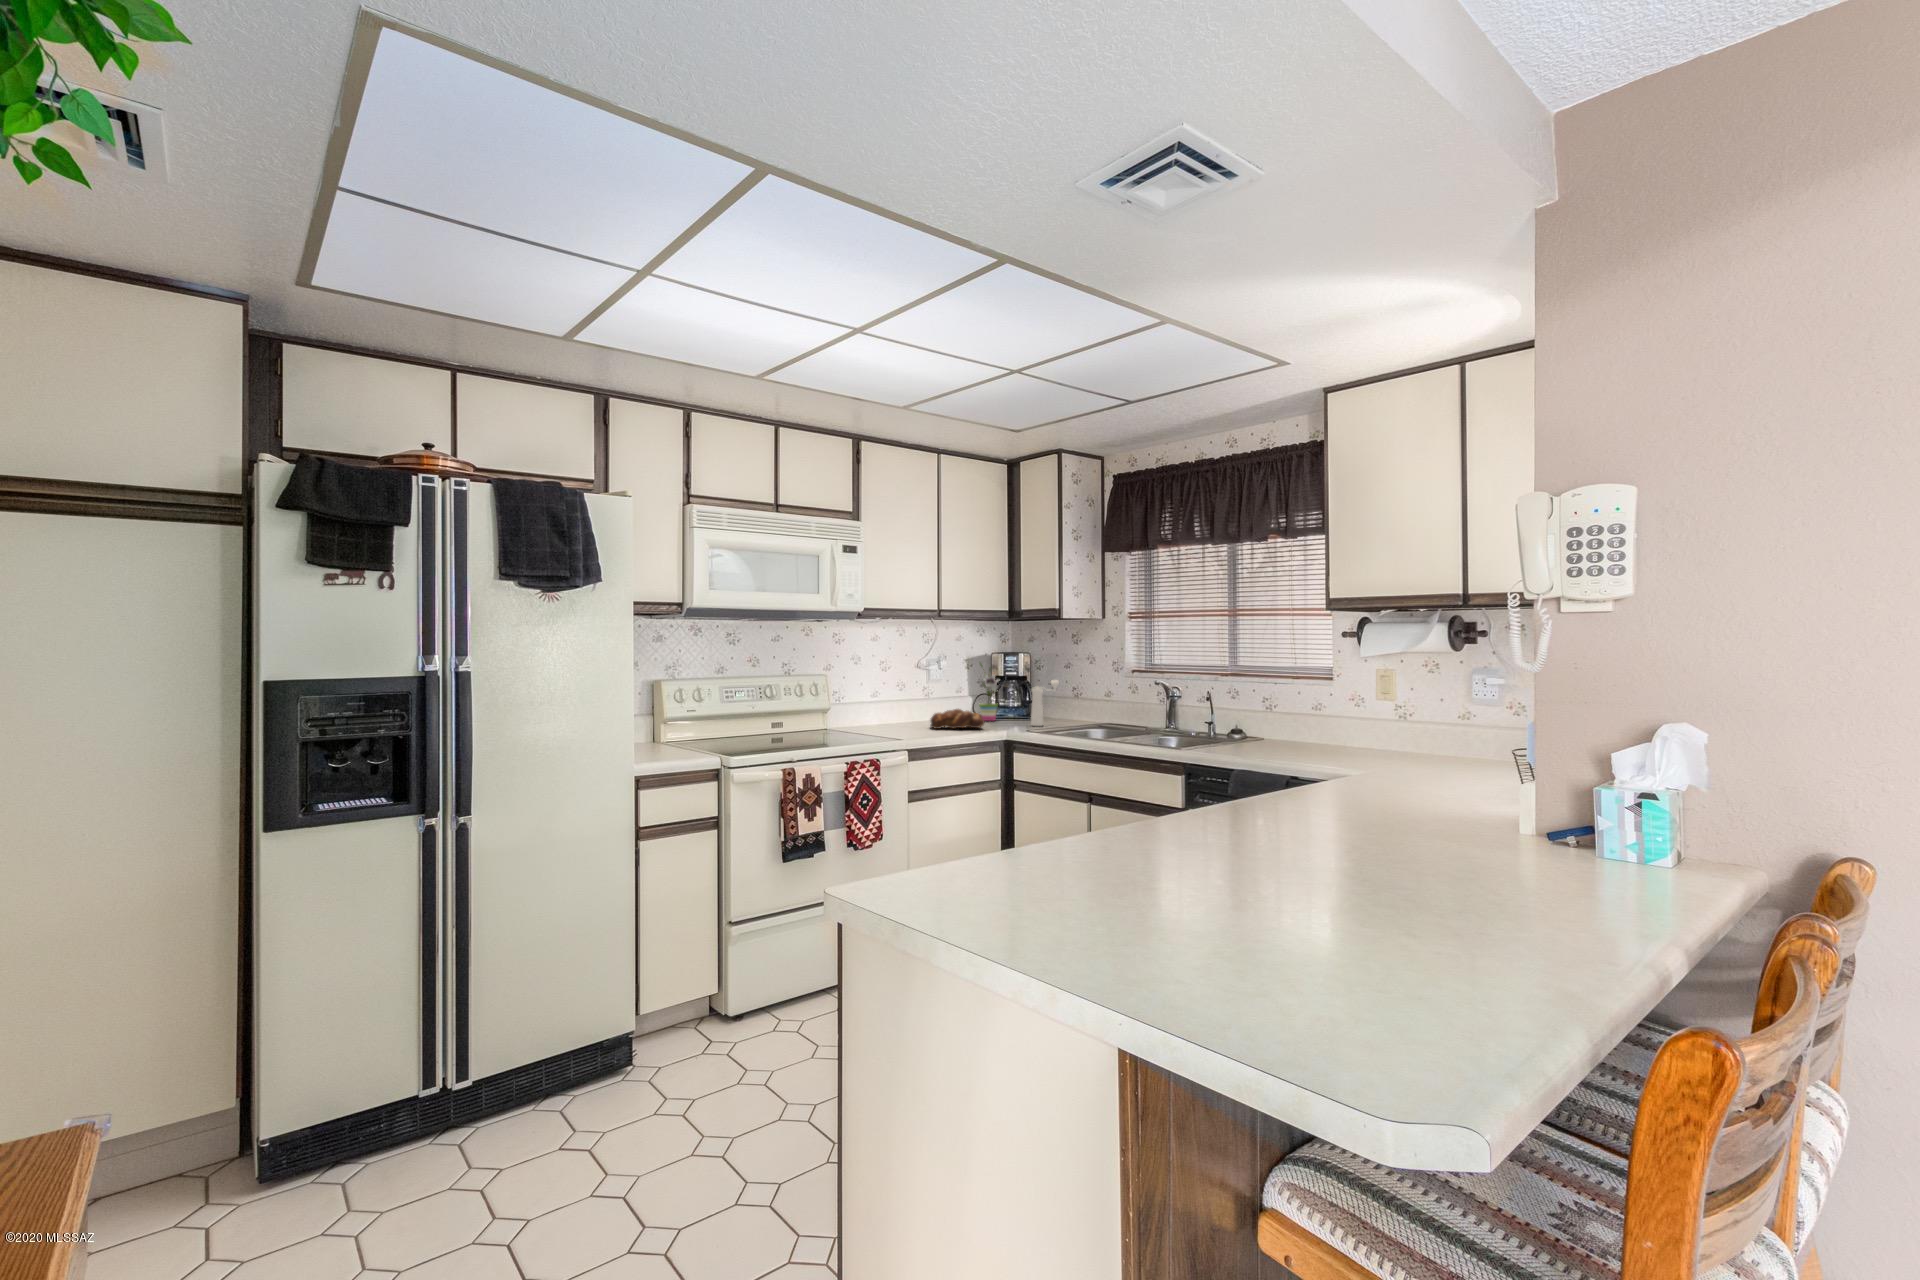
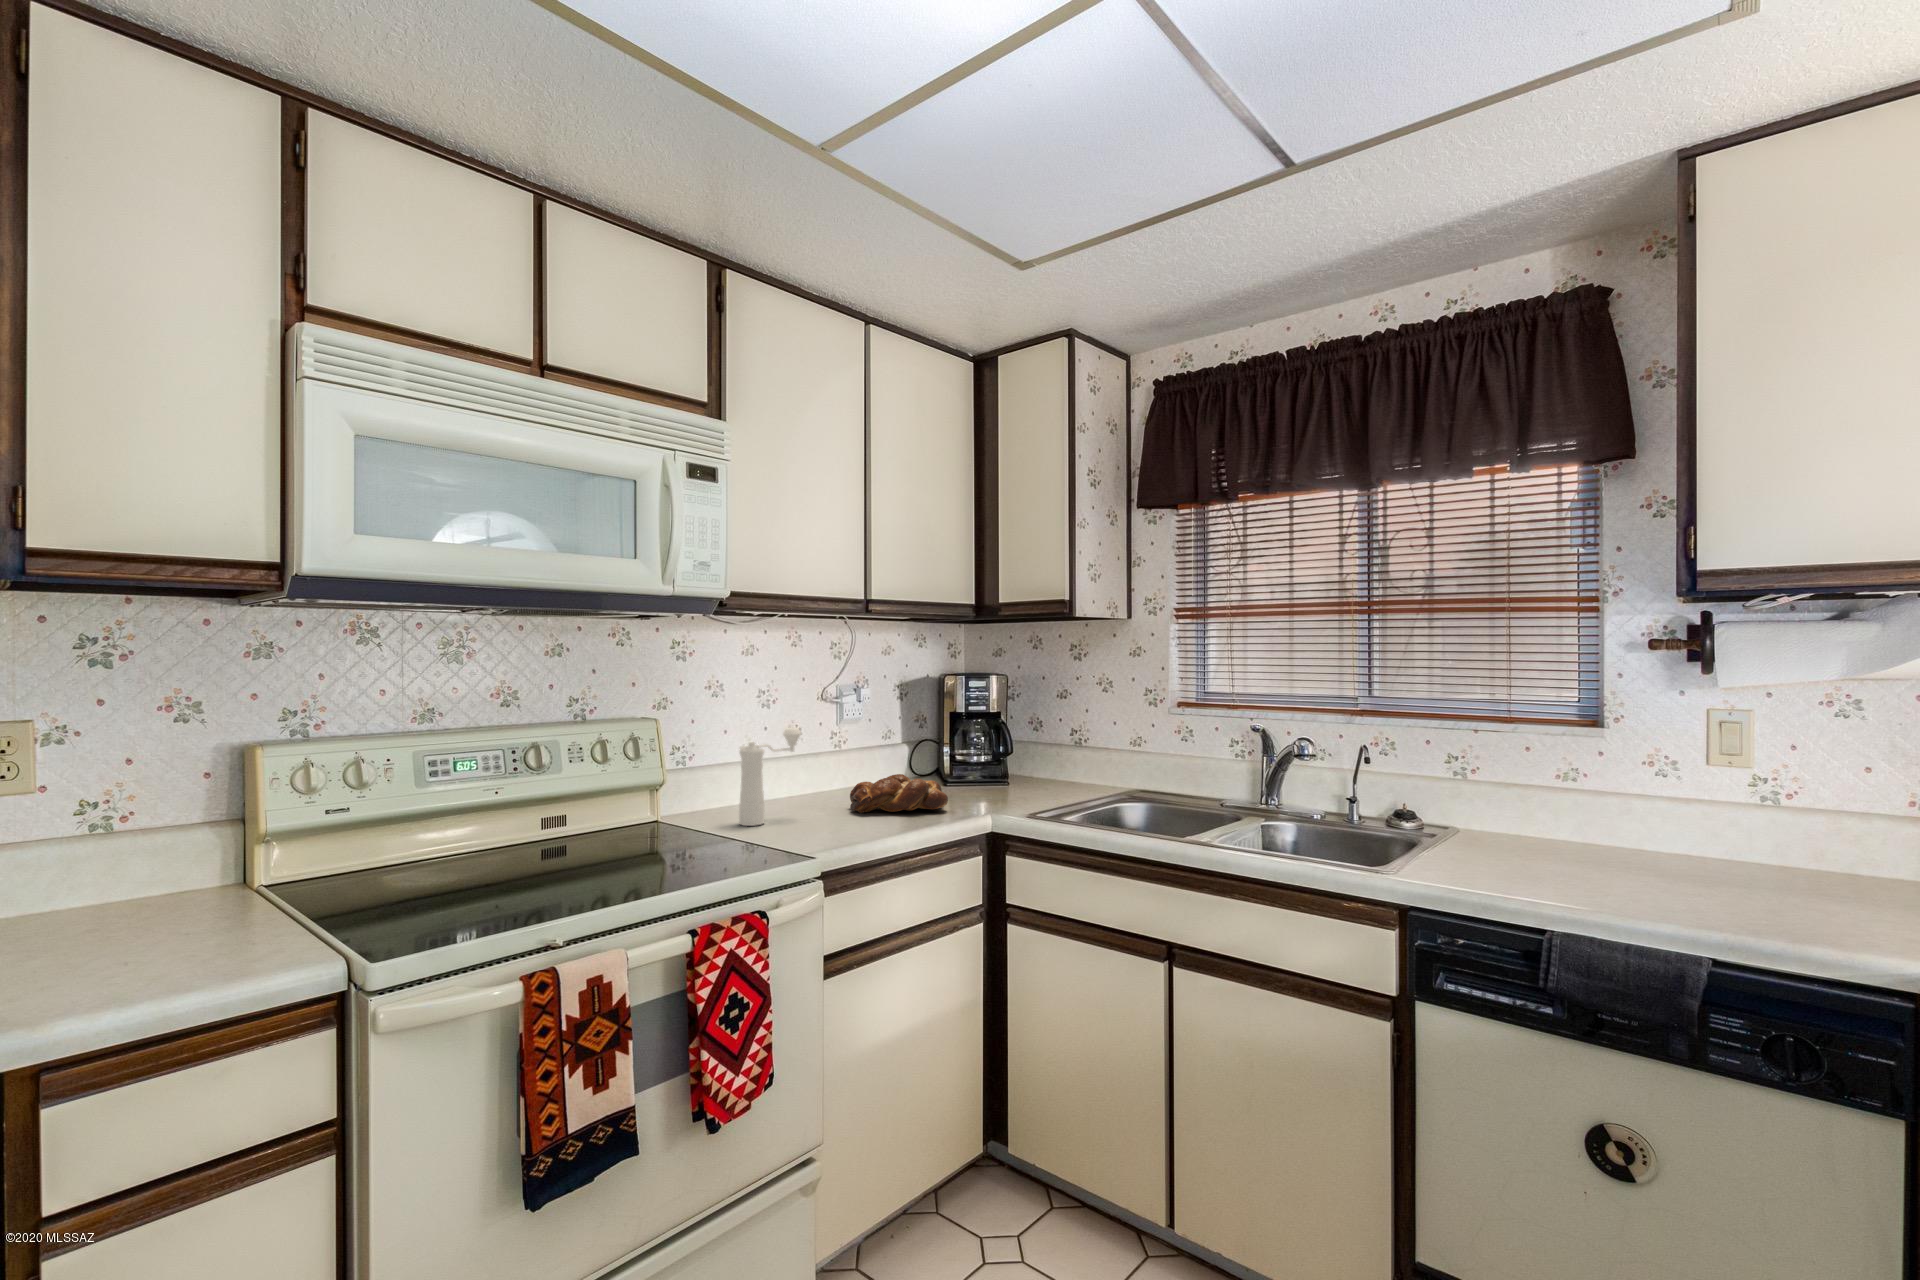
potted plant: present [979,663,998,721] -> none [923,688,963,788]
pepper mill: present [1031,680,1059,726] -> present [739,728,801,826]

